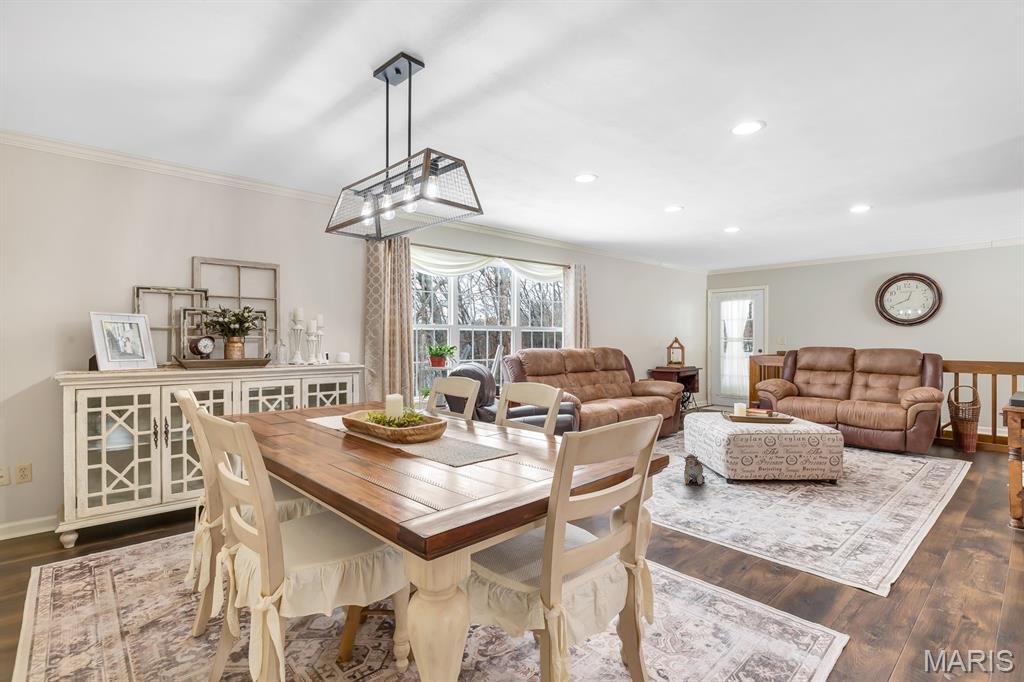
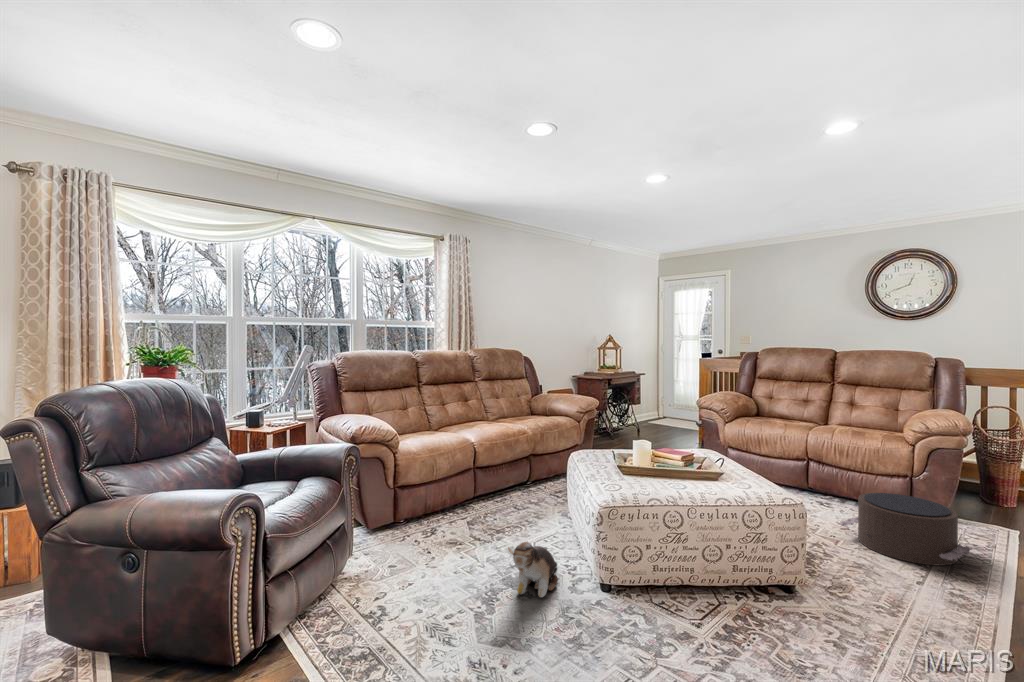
pouf: none [859,437,937,473] -> present [839,493,972,565]

